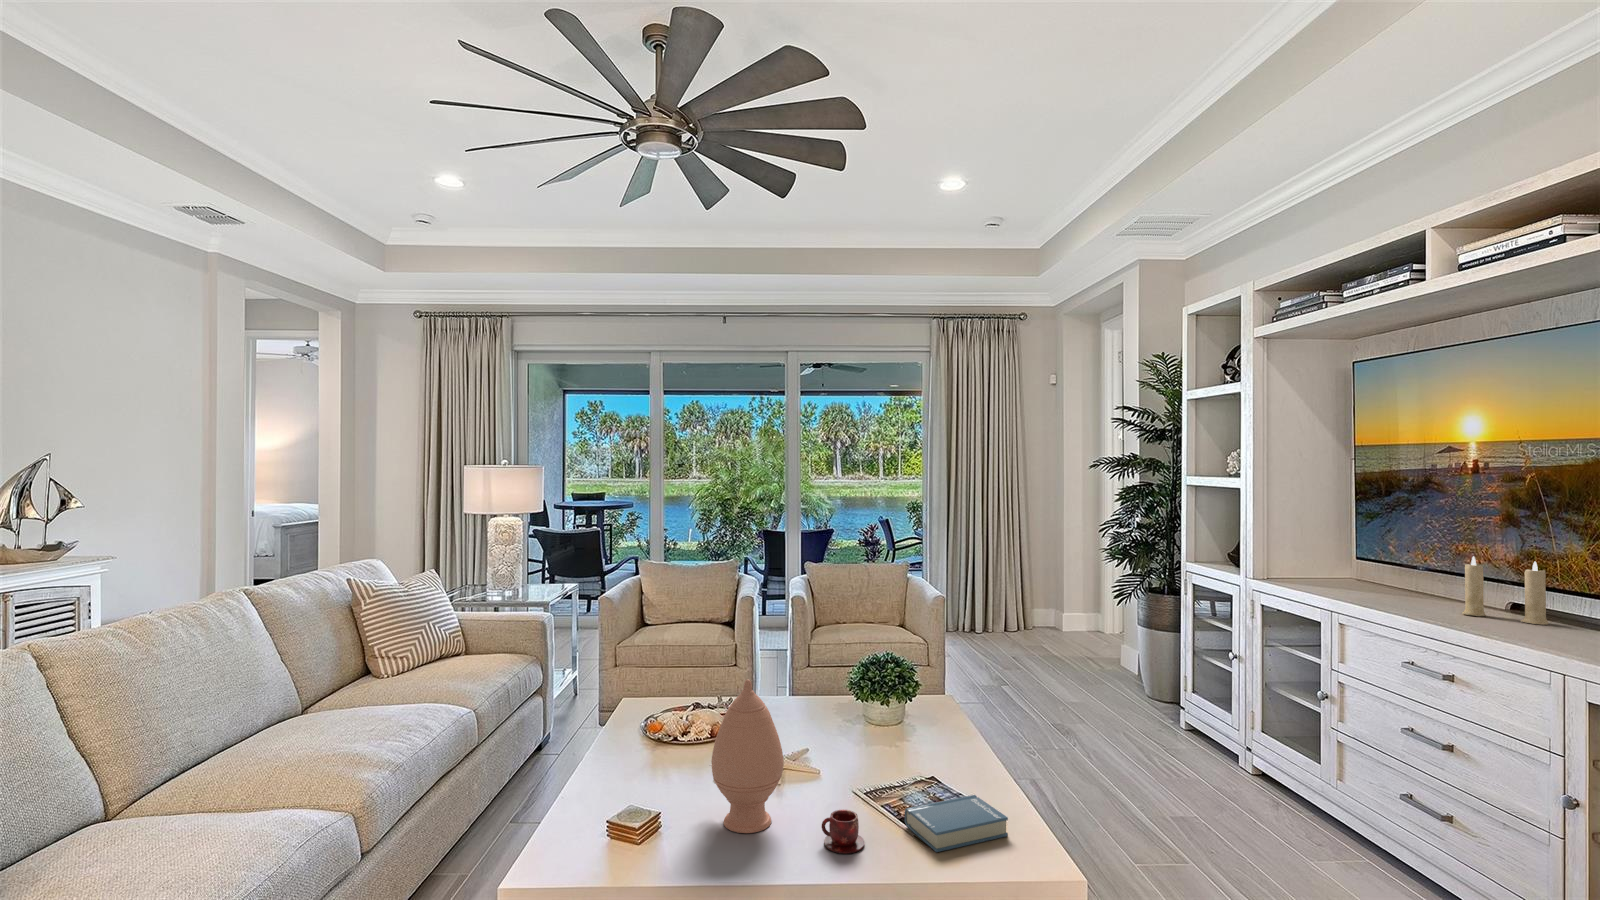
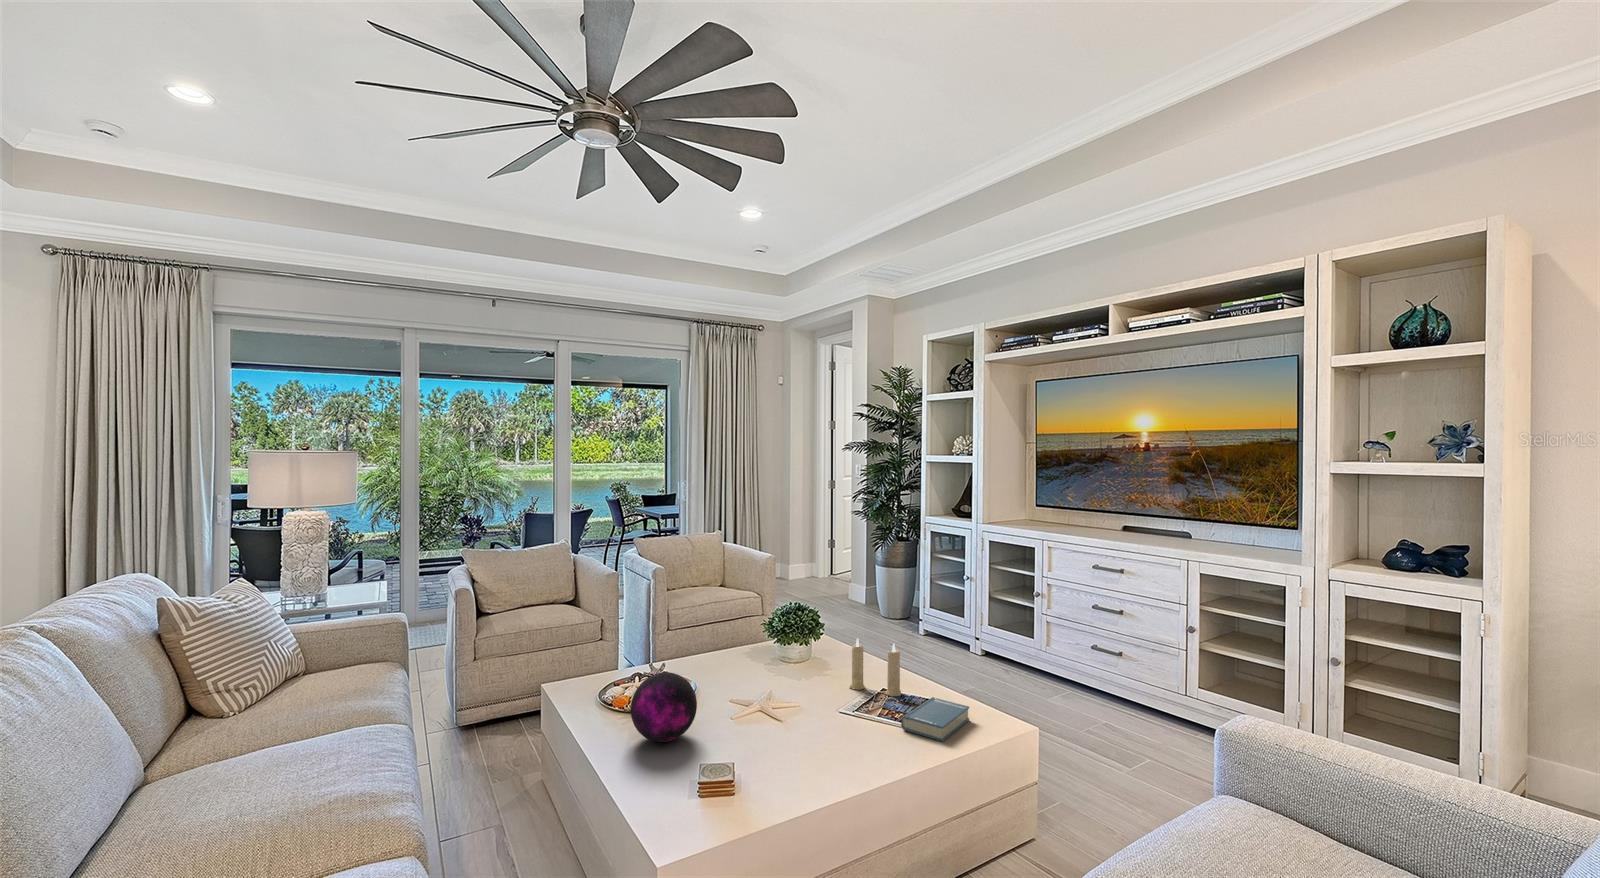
candle: present [1462,556,1548,625] -> present [850,639,901,696]
vase: present [709,680,784,833] -> none [751,635,822,765]
decorative orb: none [620,701,691,776] -> present [631,672,697,742]
teacup: present [822,810,864,854] -> none [863,726,895,759]

